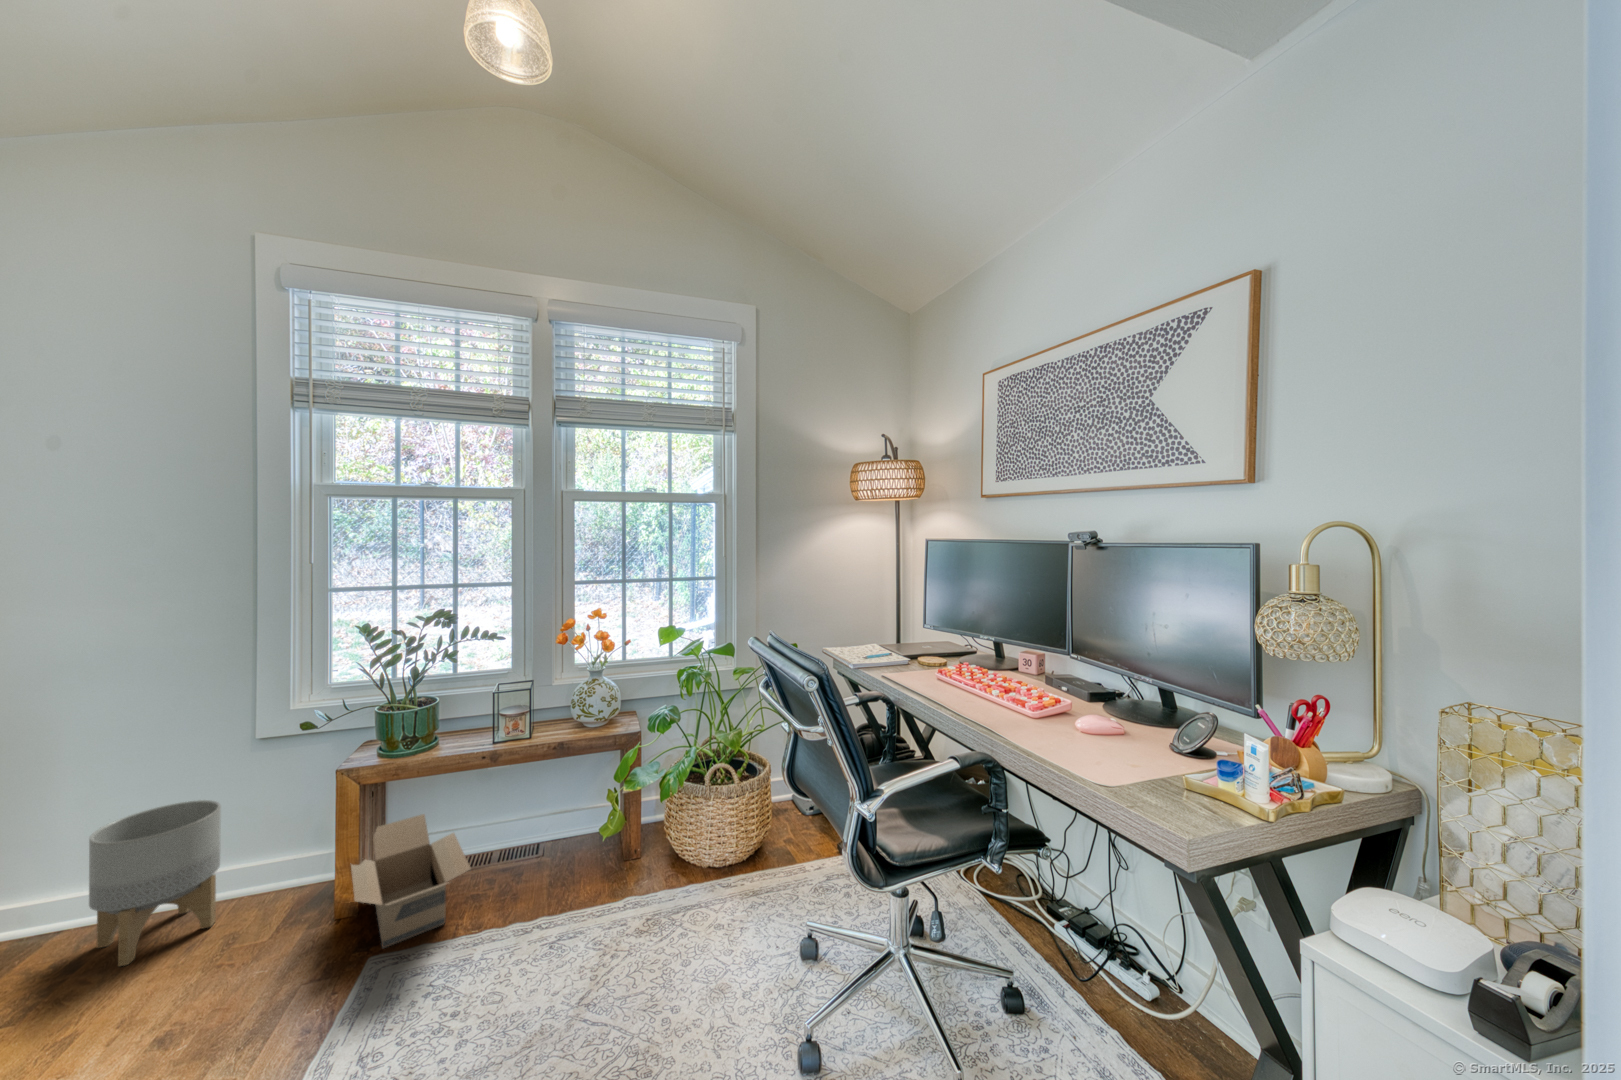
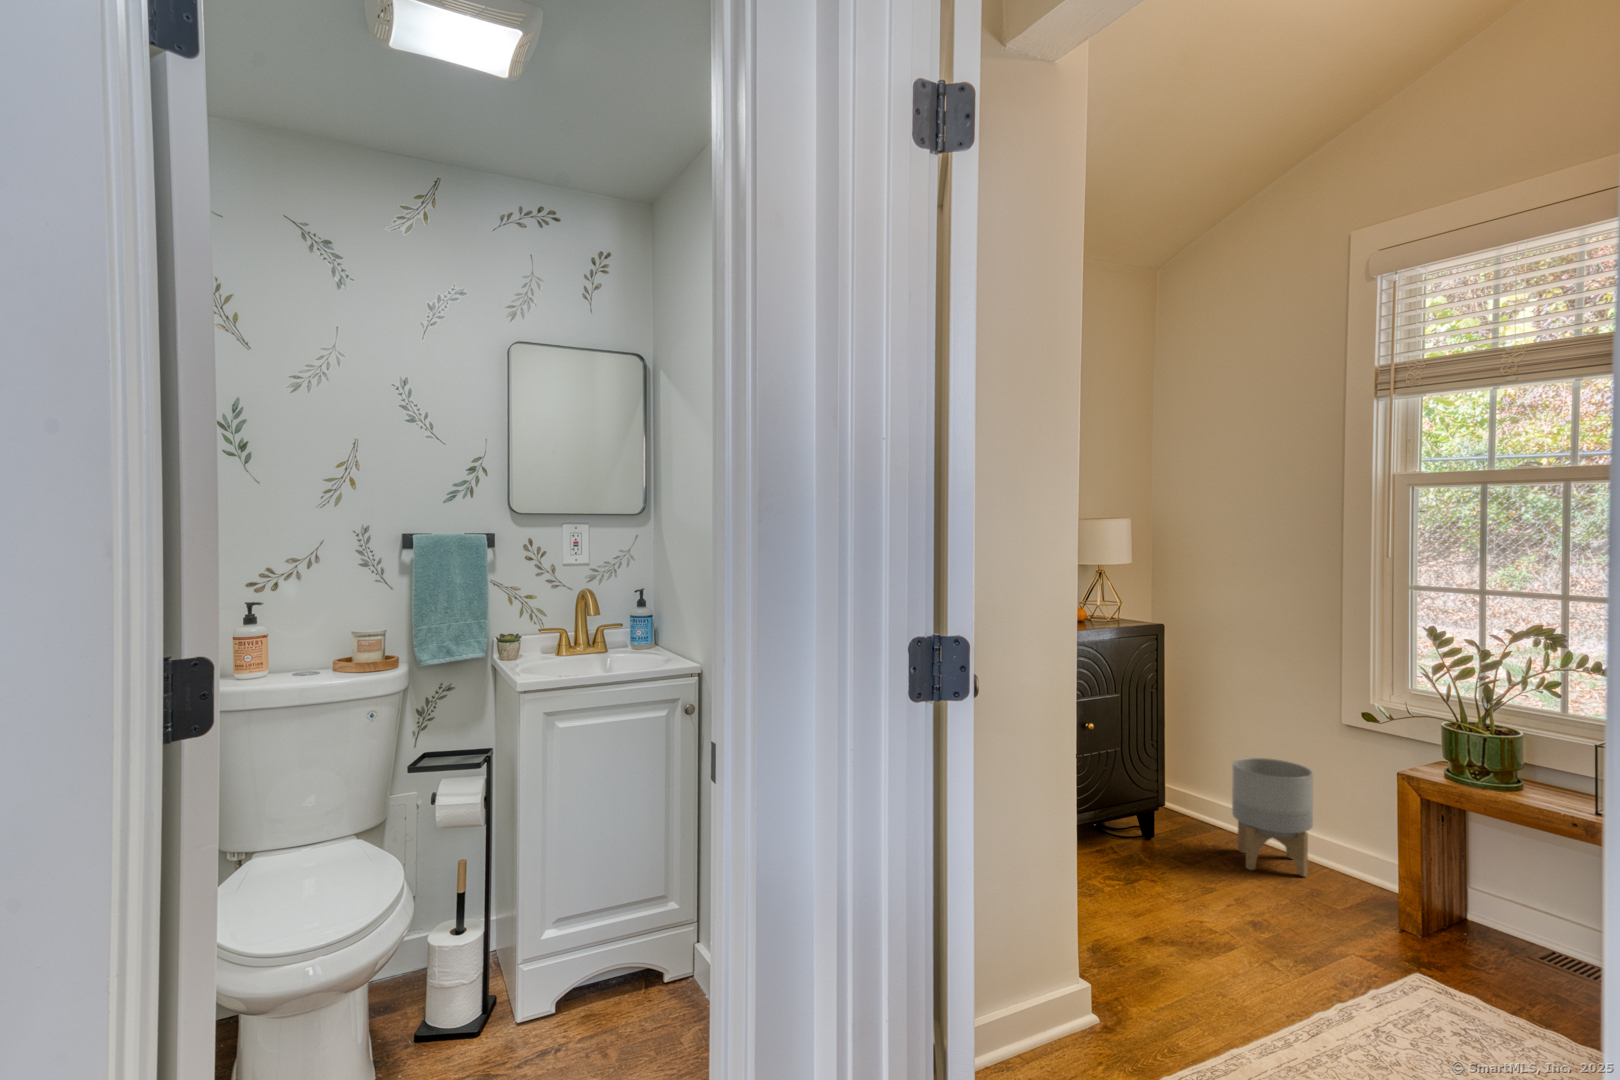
cardboard box: present [351,814,471,948] -> none [1402,859,1543,996]

